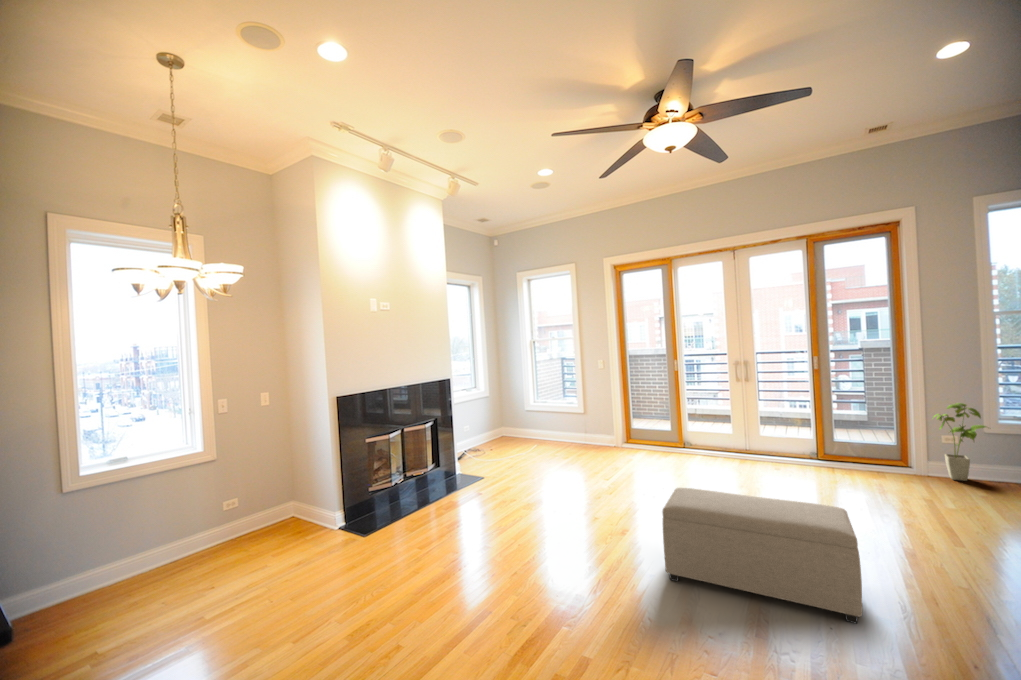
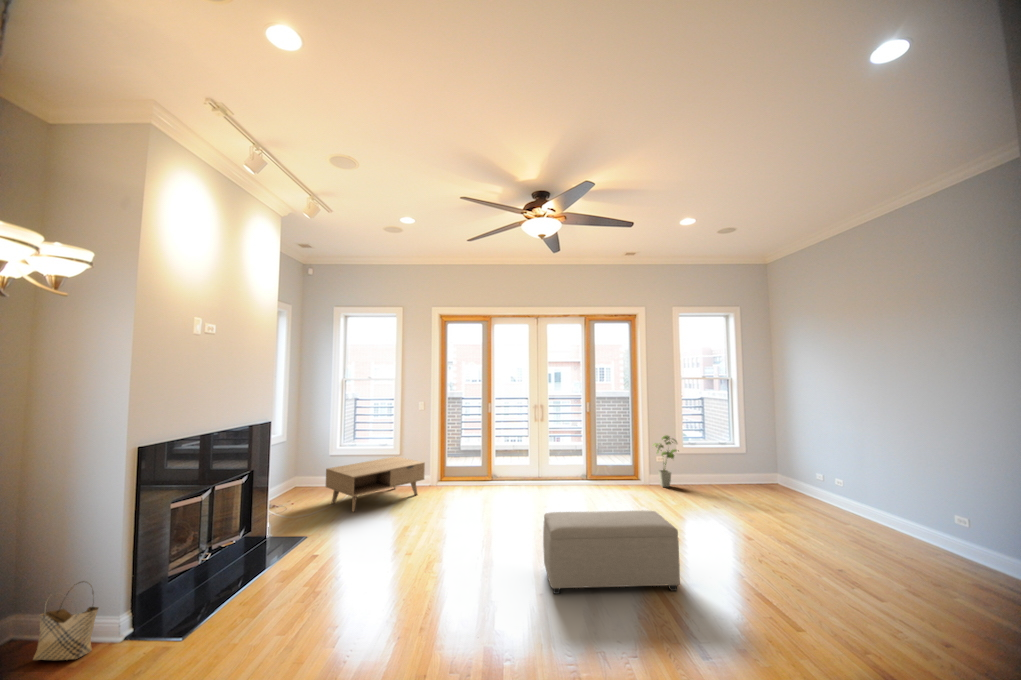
coffee table: none [513,414,603,462] -> present [326,457,425,512]
woven basket: none [297,484,323,533] -> present [33,581,98,660]

